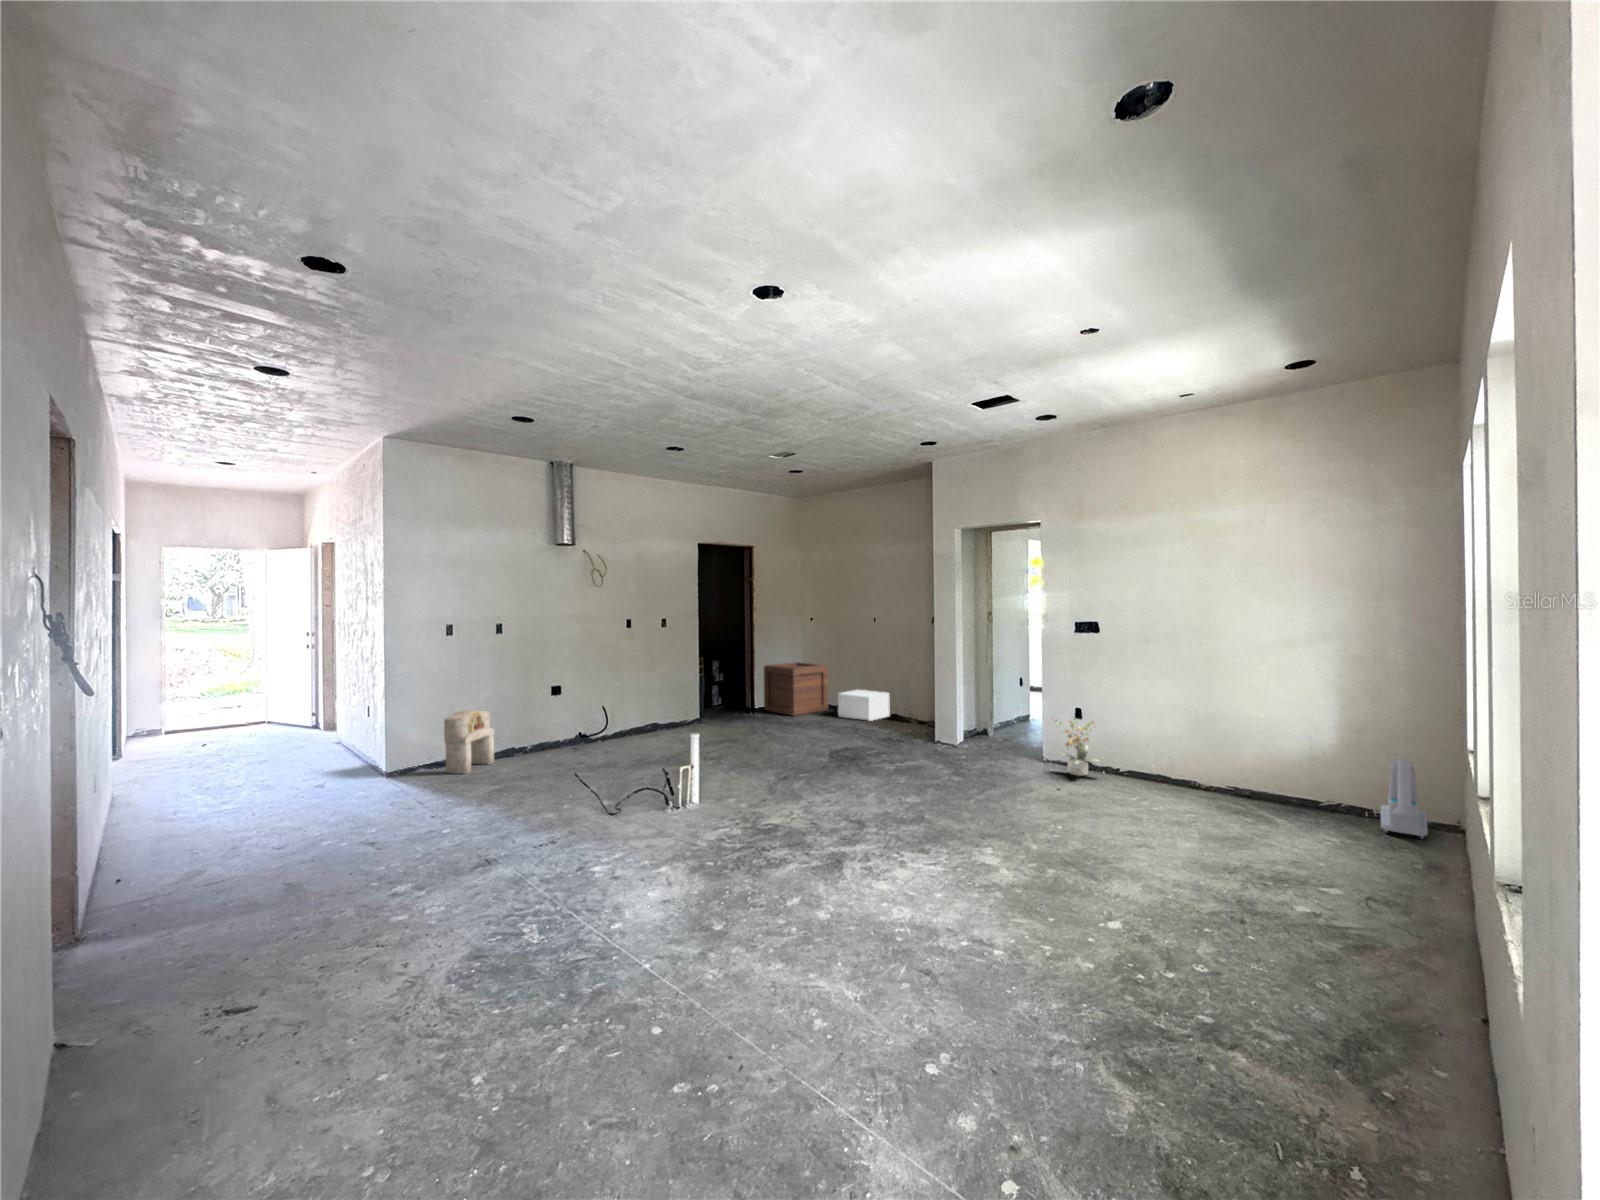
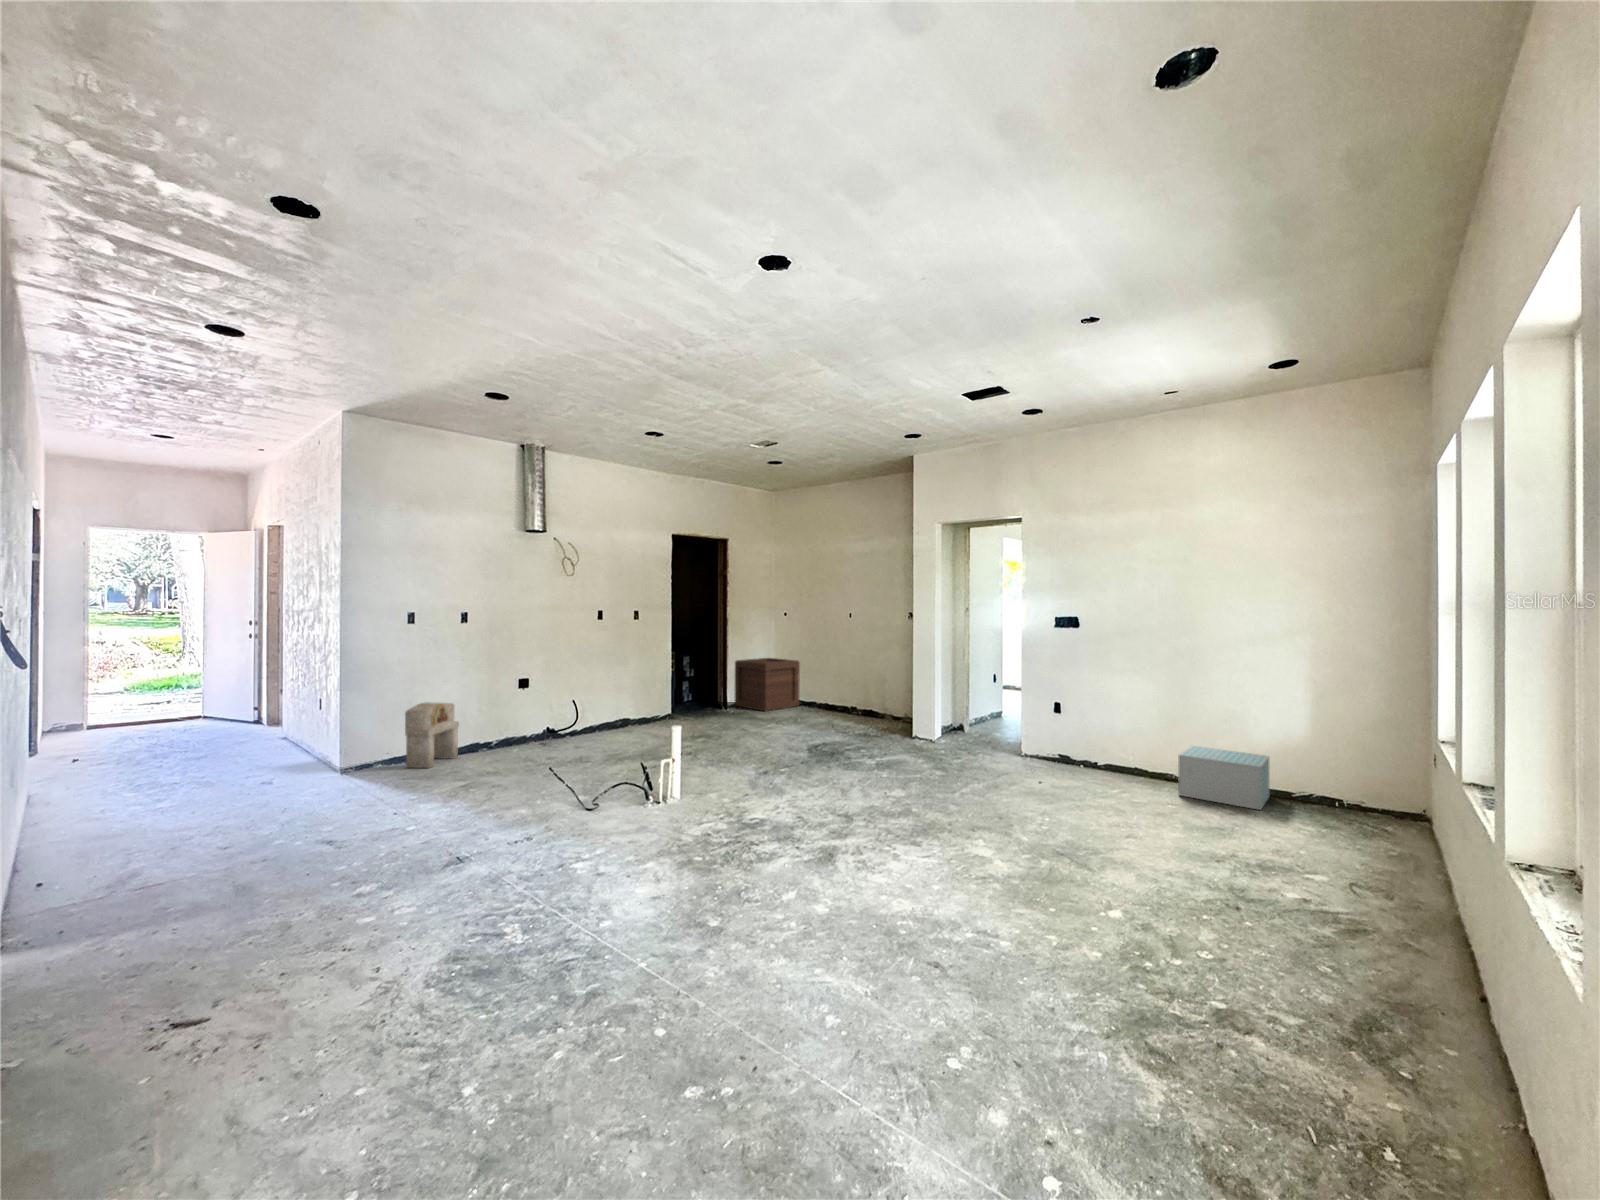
storage box: present [838,690,890,721] -> present [1178,746,1270,810]
potted plant: present [1055,717,1098,776] -> none [1027,710,1076,768]
vacuum cleaner: present [1381,759,1428,839] -> none [1344,749,1390,826]

